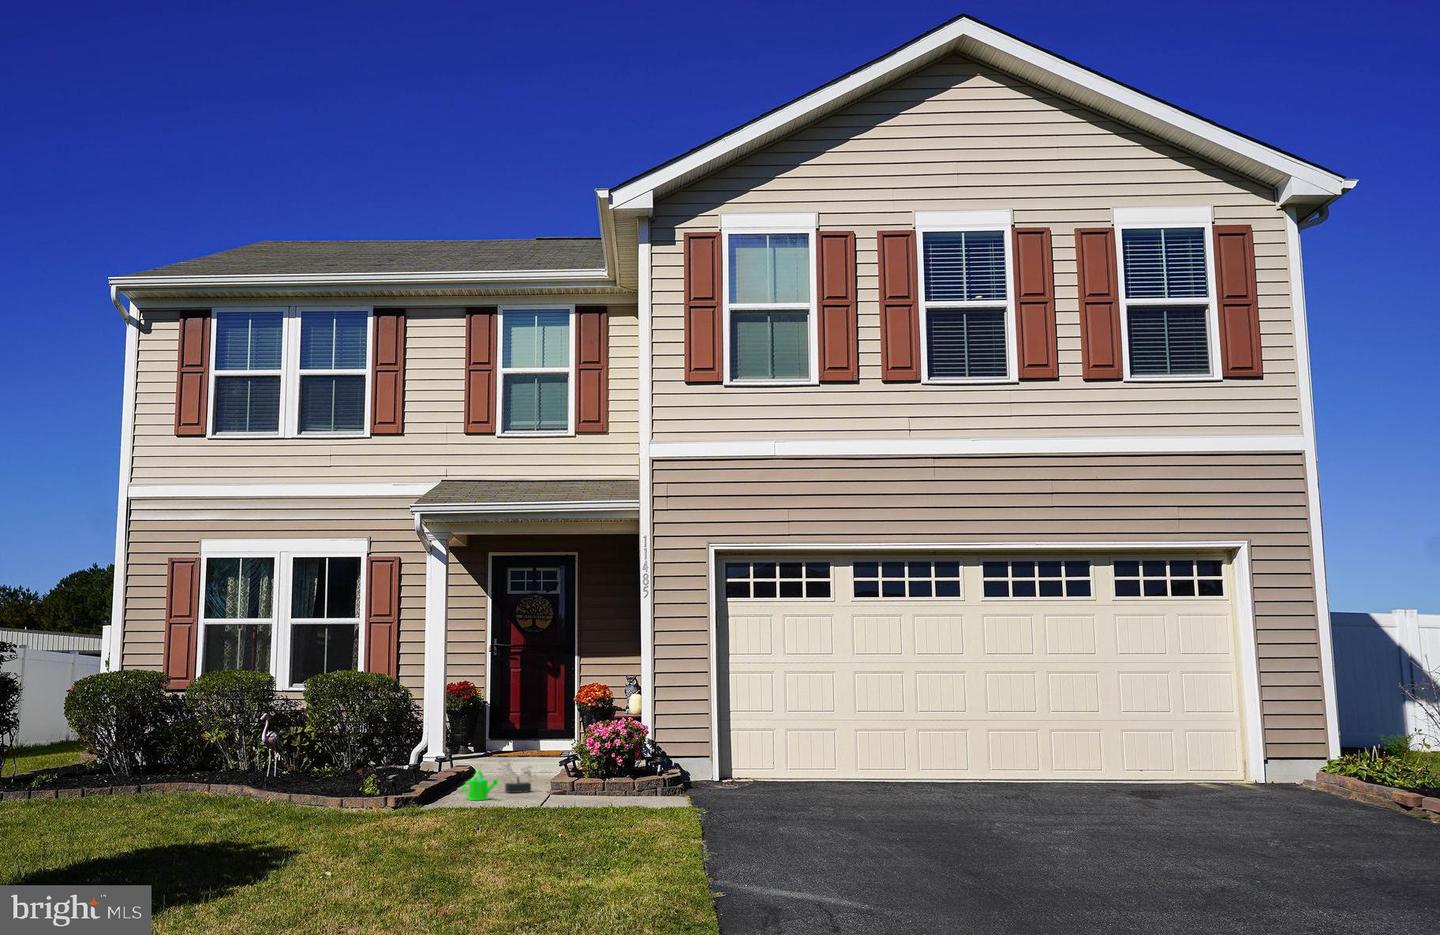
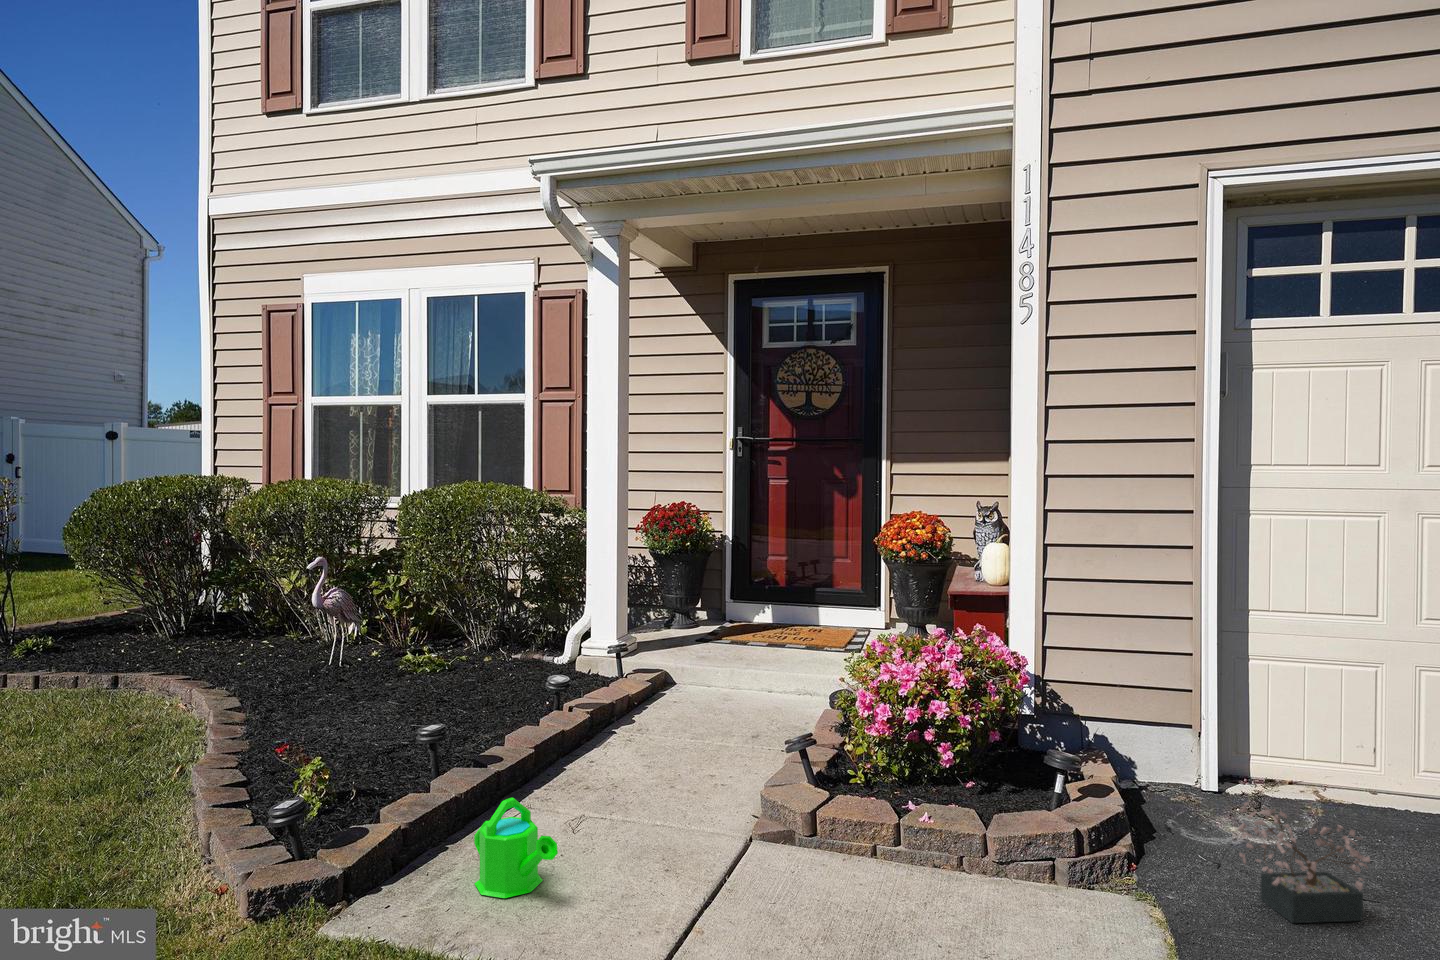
decorative plant: present [498,760,532,793] -> present [1238,802,1370,923]

